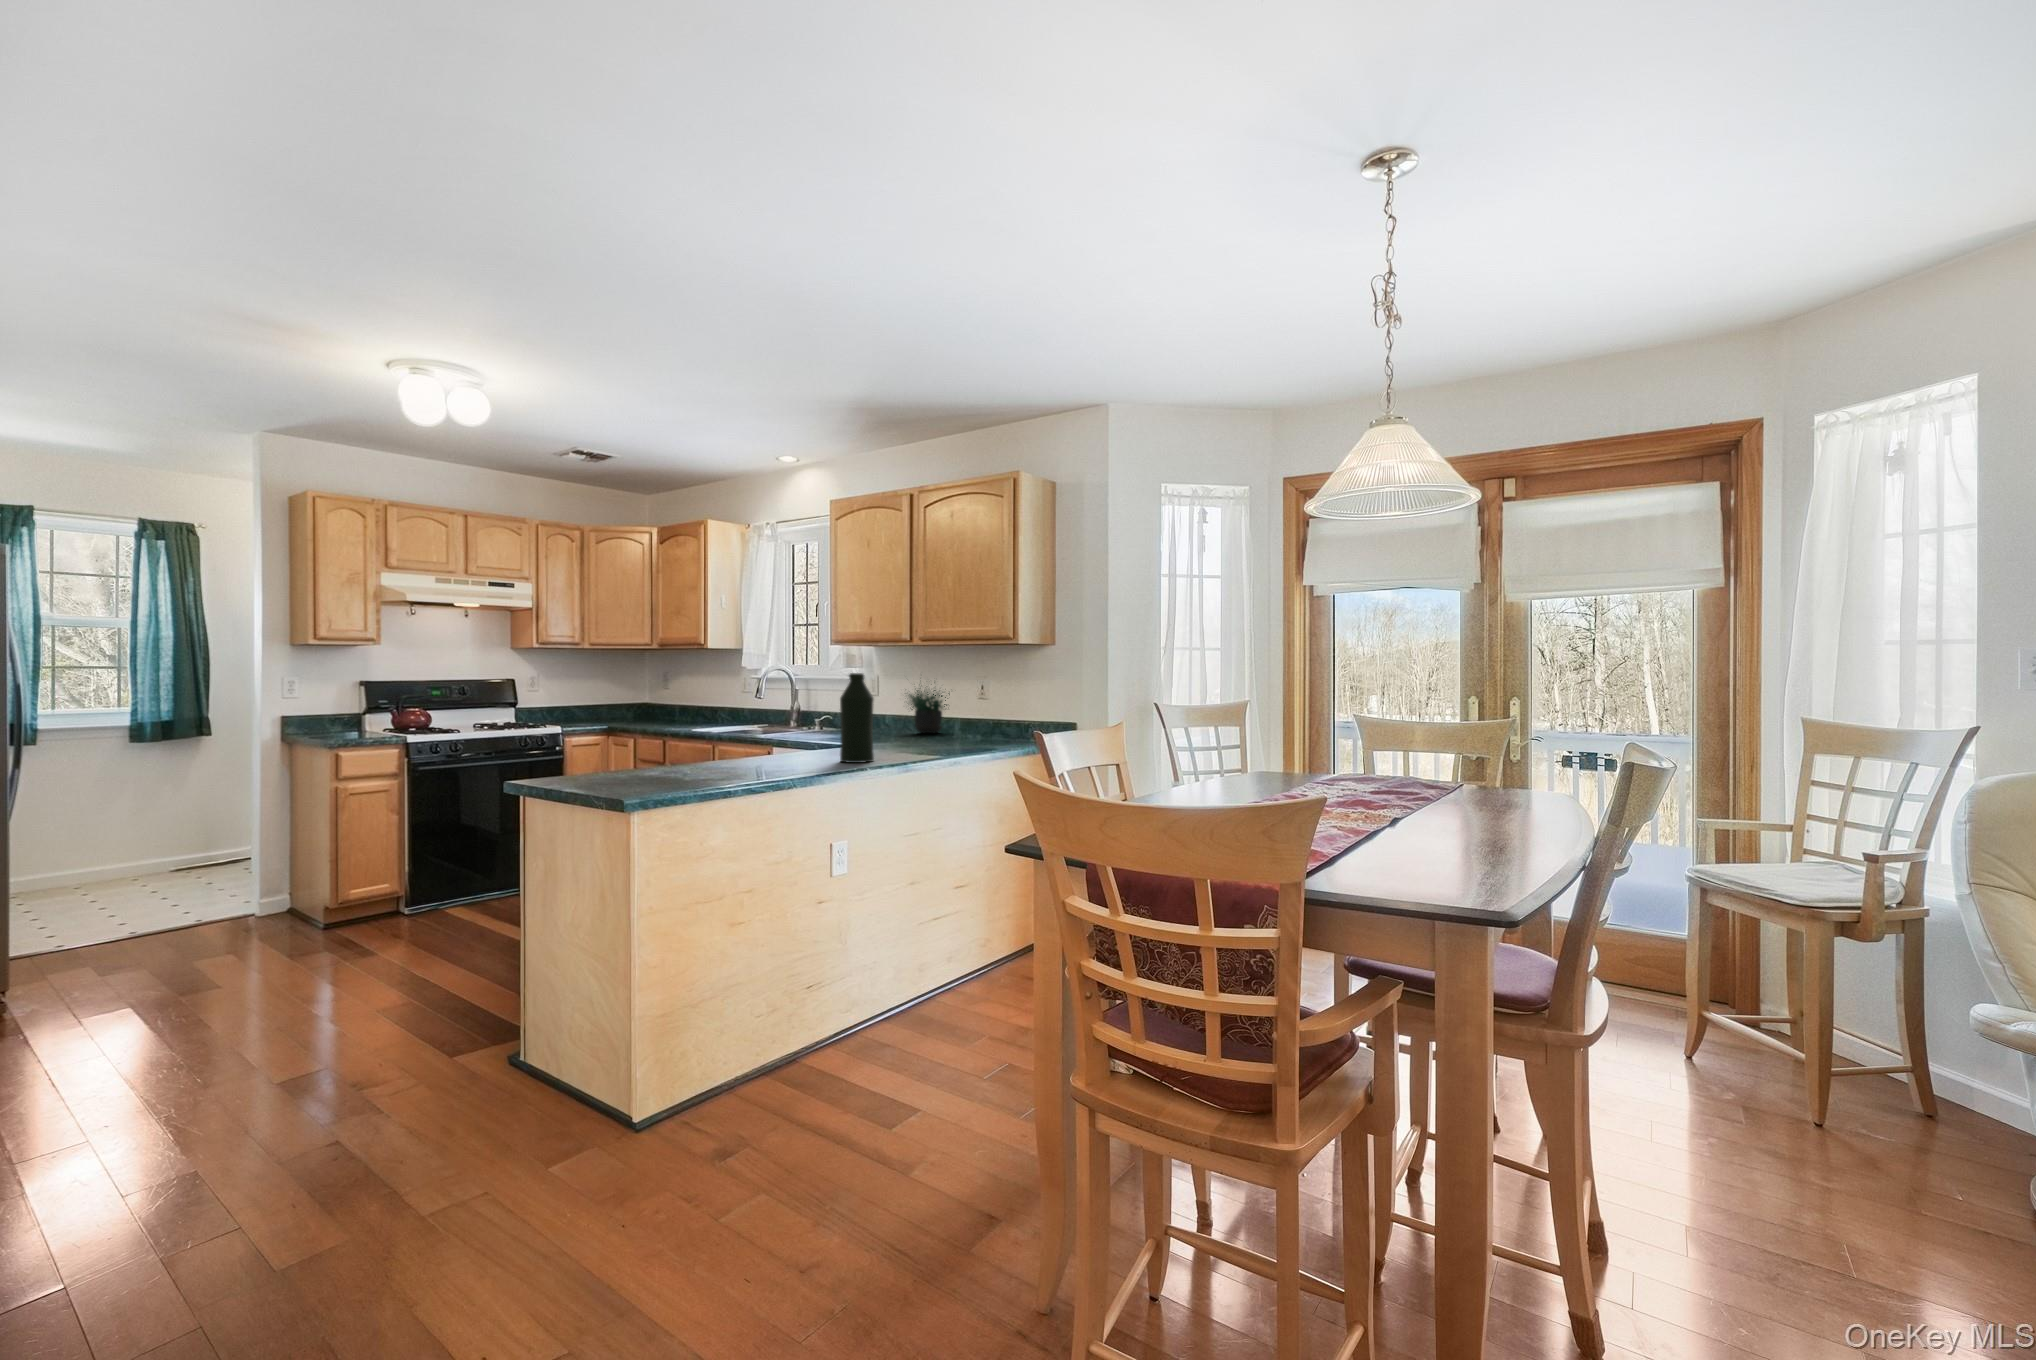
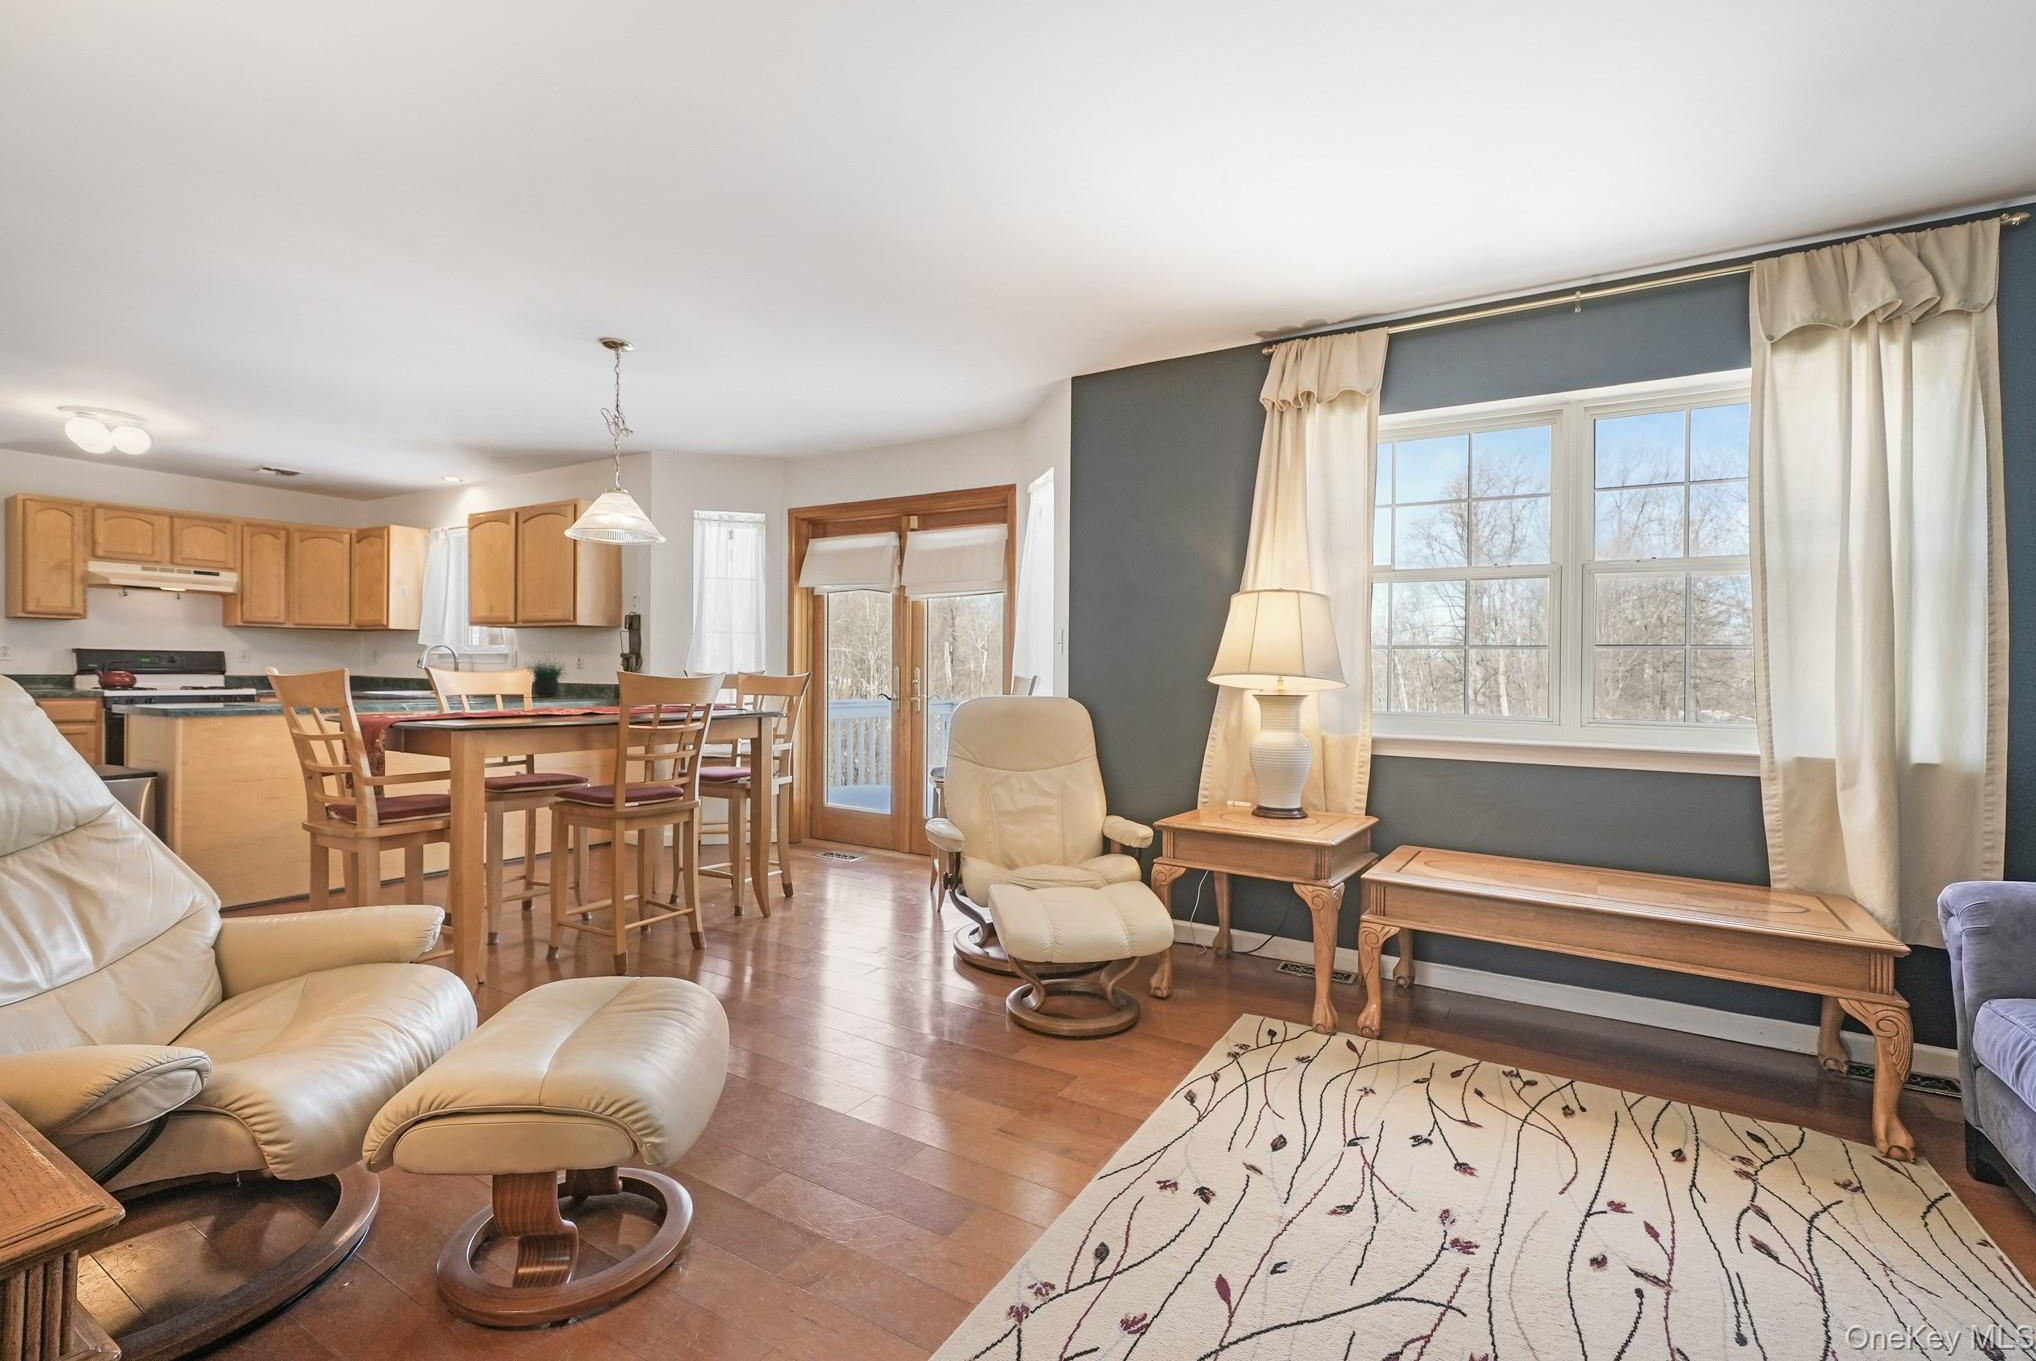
bottle: present [840,673,874,763] -> none [387,641,415,702]

